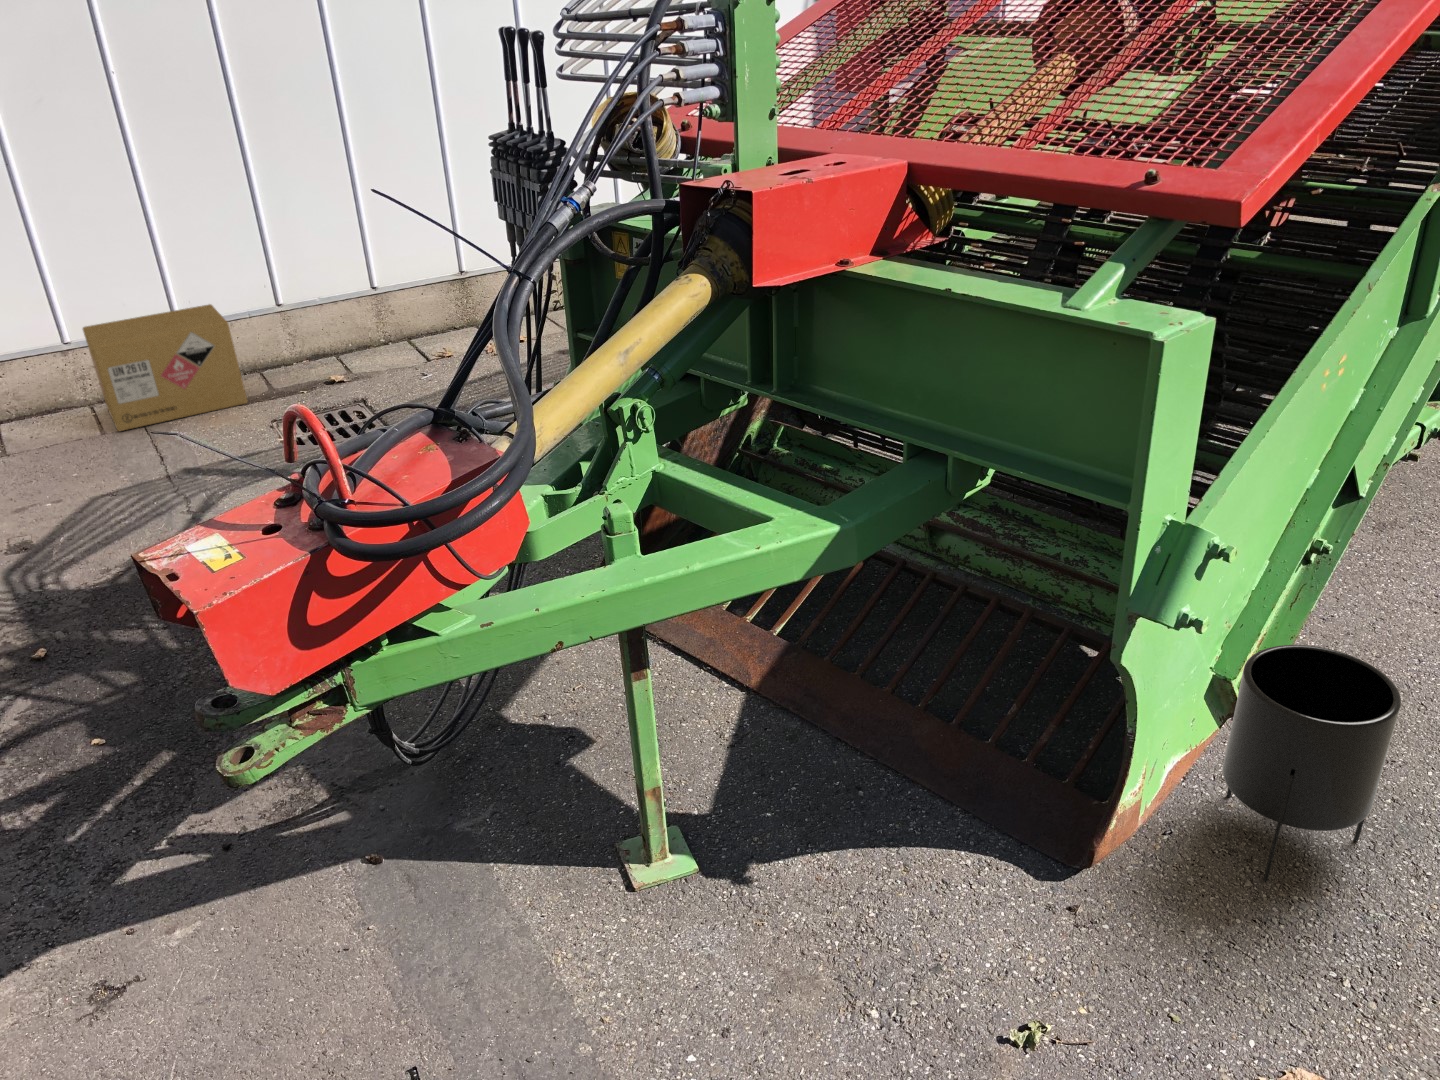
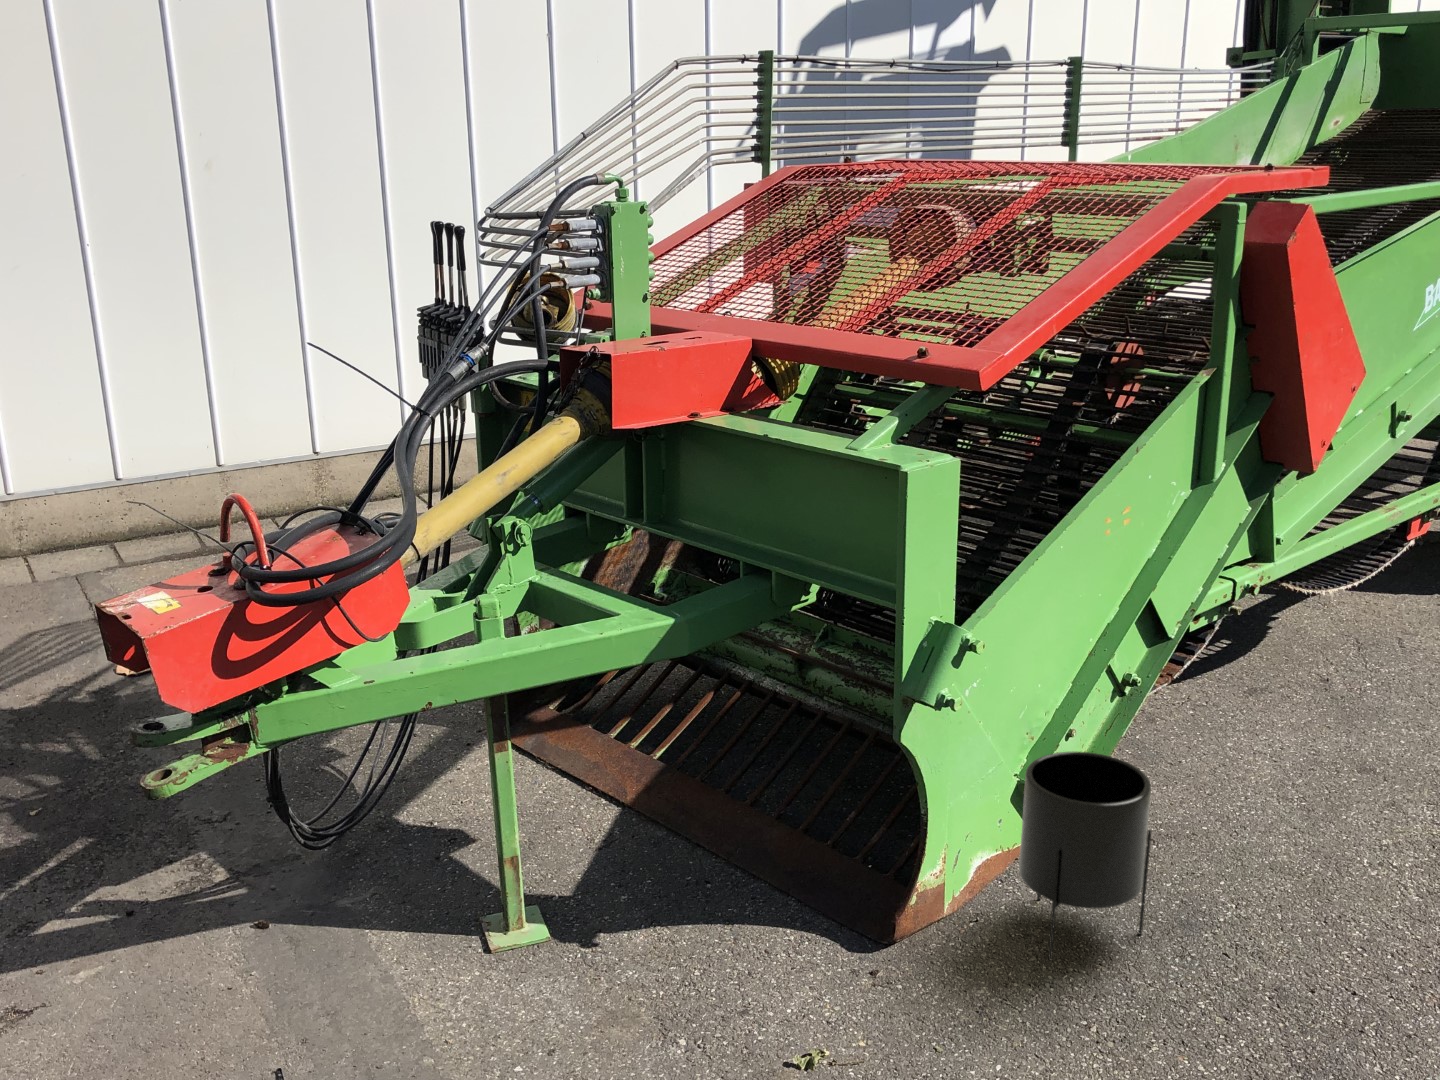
cardboard box: present [83,304,248,431] -> none [26,461,180,578]

